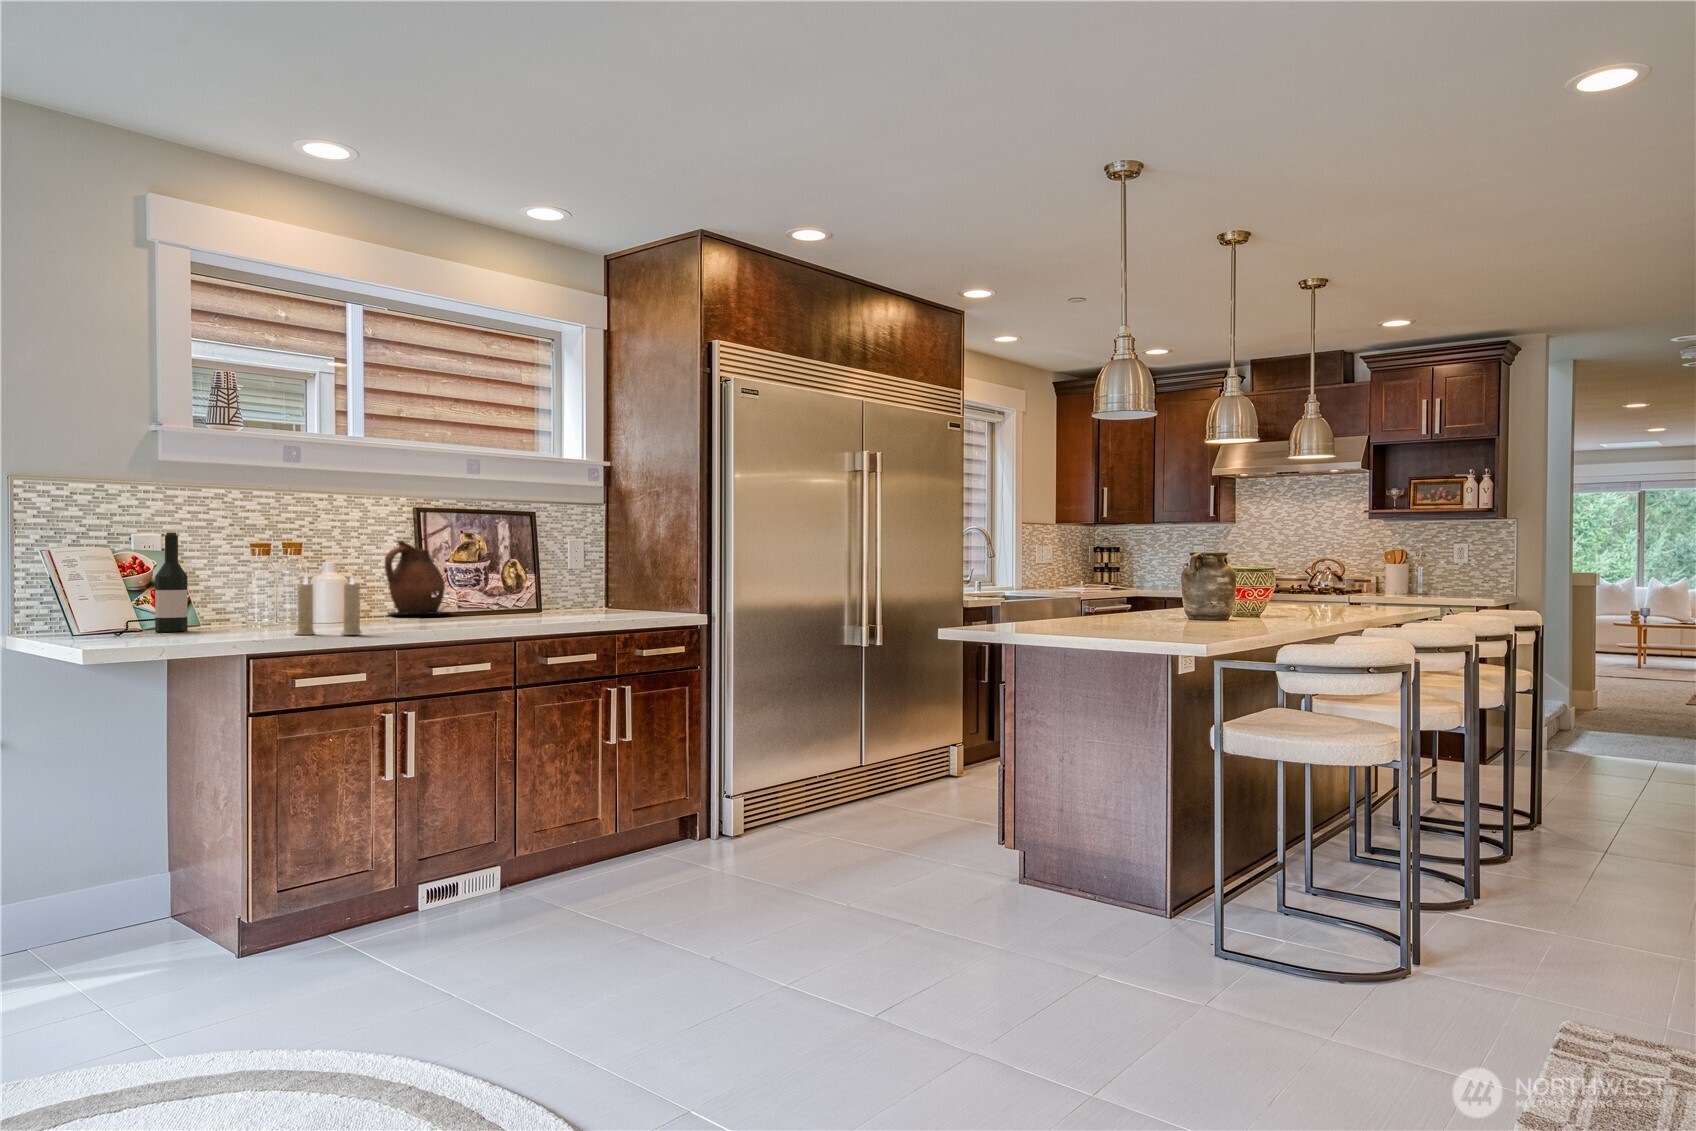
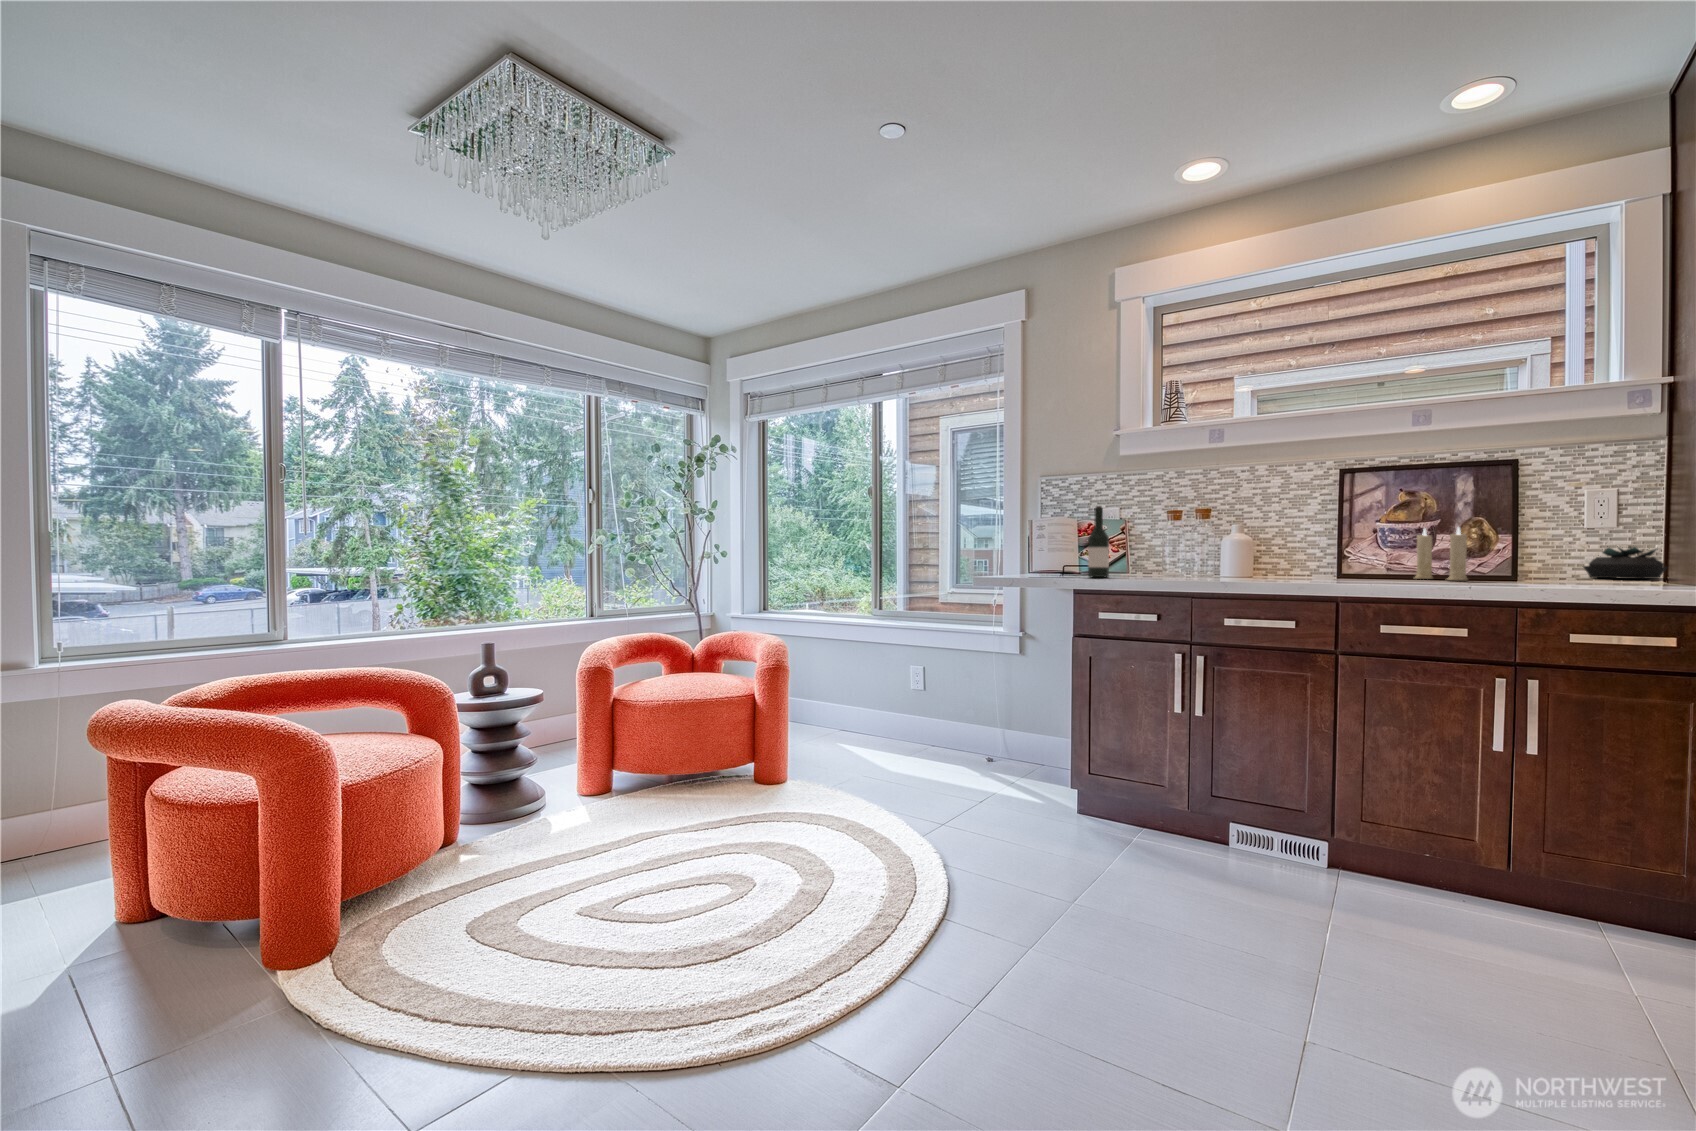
ceramic pitcher: present [385,541,448,615] -> none [1303,503,1387,577]
candle: present [296,576,361,635] -> present [1415,527,1467,580]
succulent plant: none [564,582,607,607] -> present [1583,546,1667,579]

